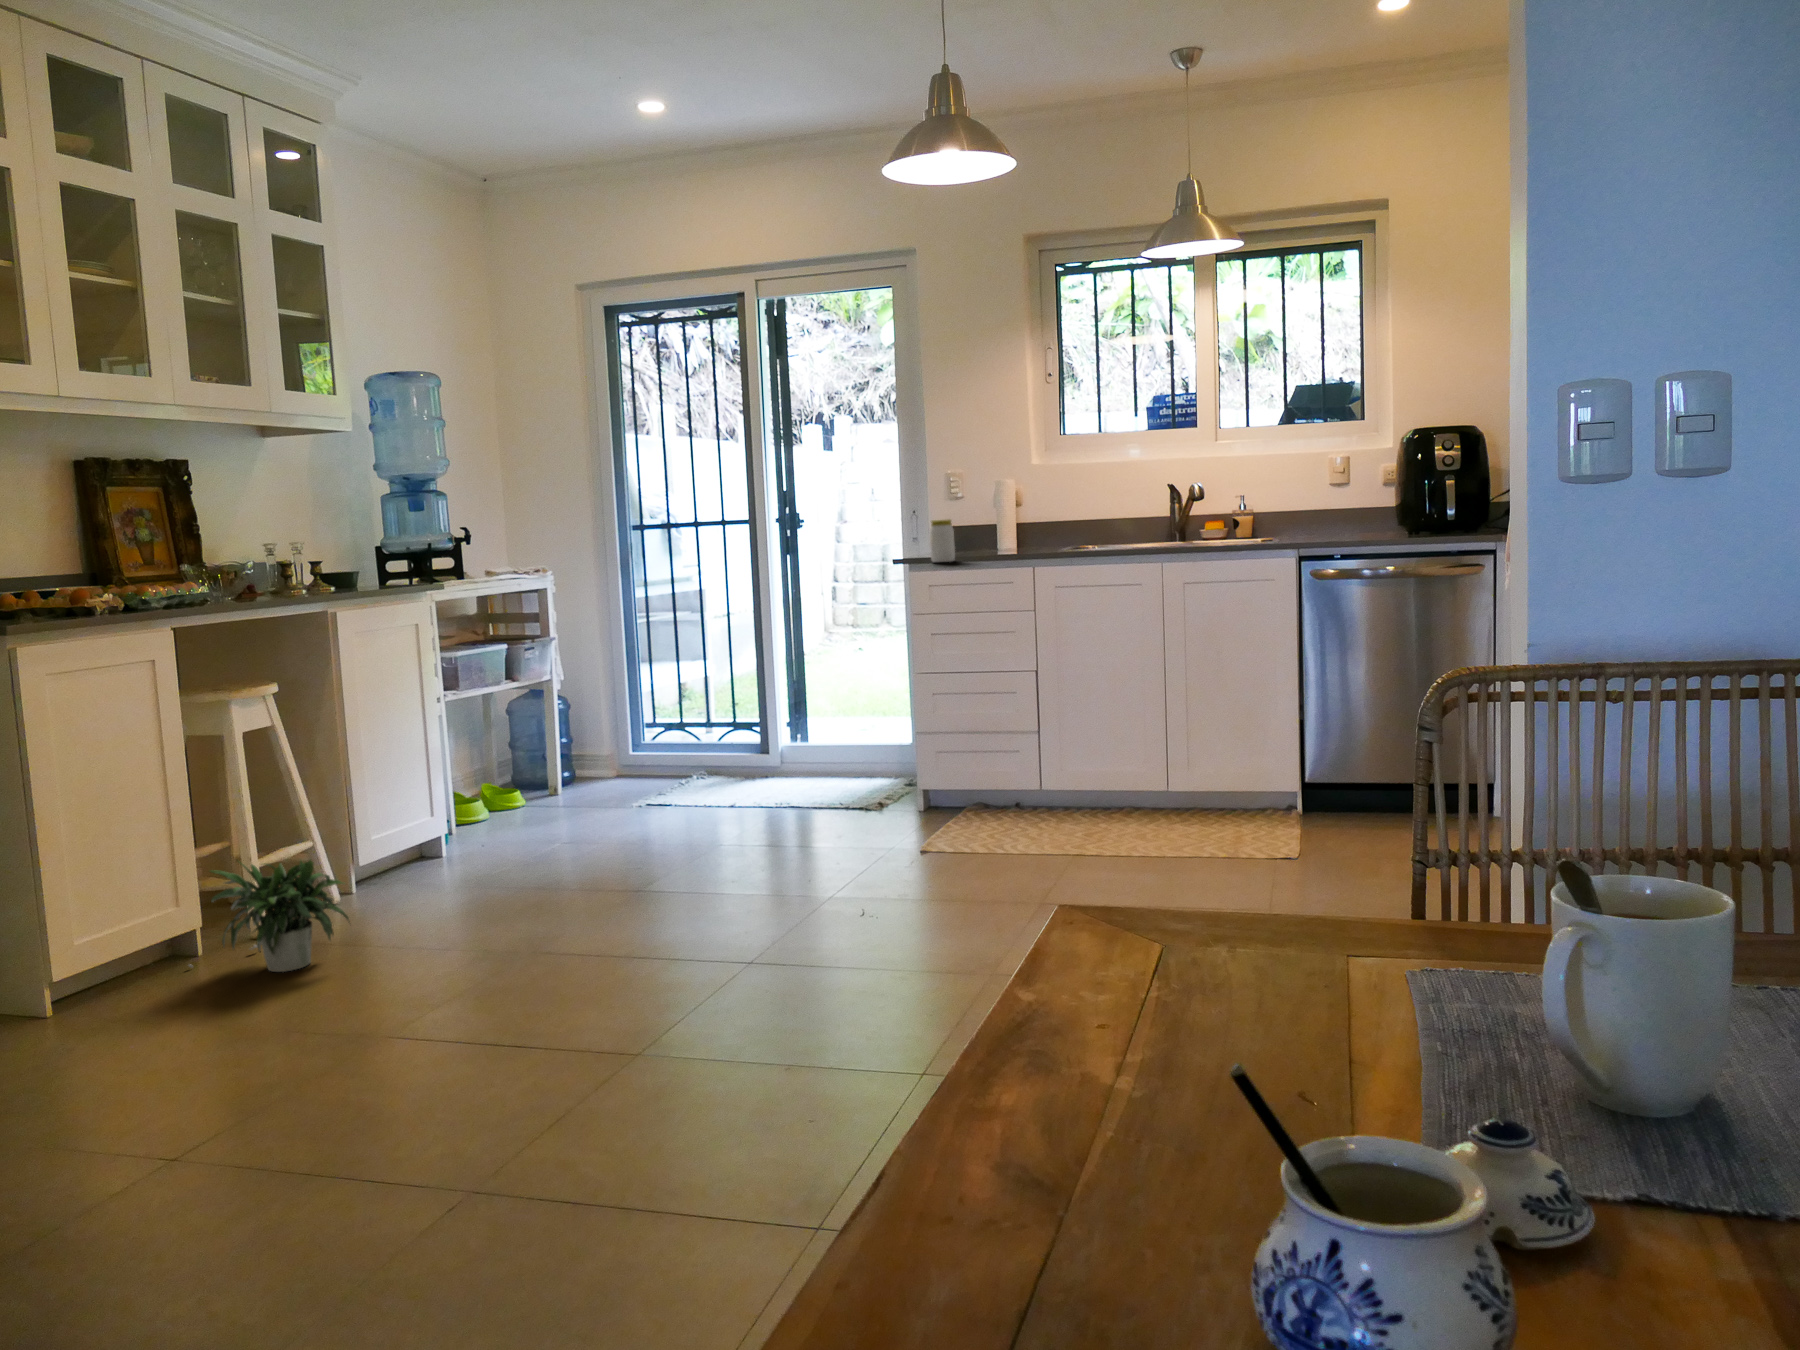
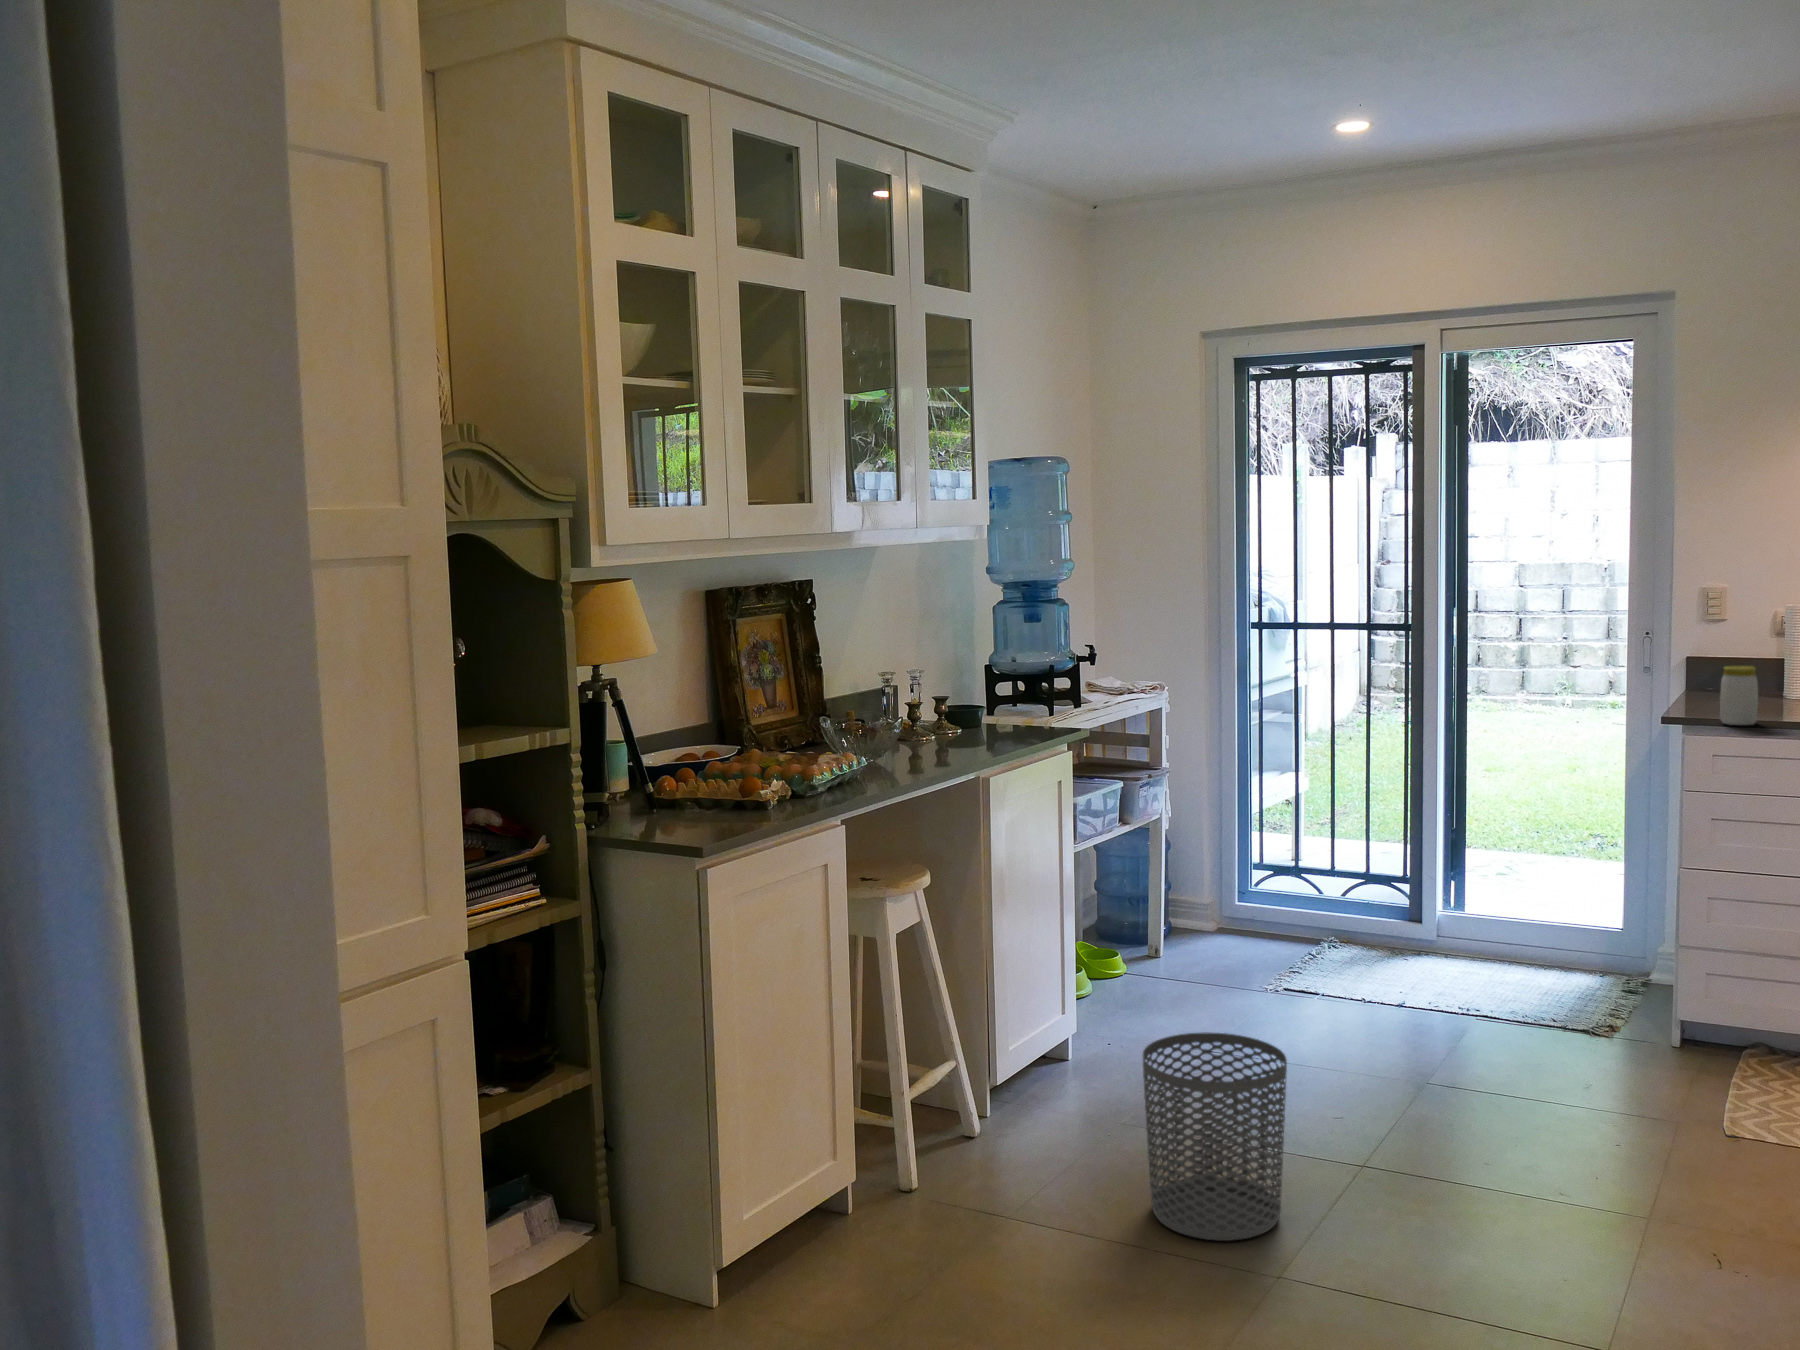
waste bin: none [442,788,561,937] -> present [1142,1032,1287,1241]
potted plant: present [189,860,350,972] -> none [844,1114,1045,1265]

